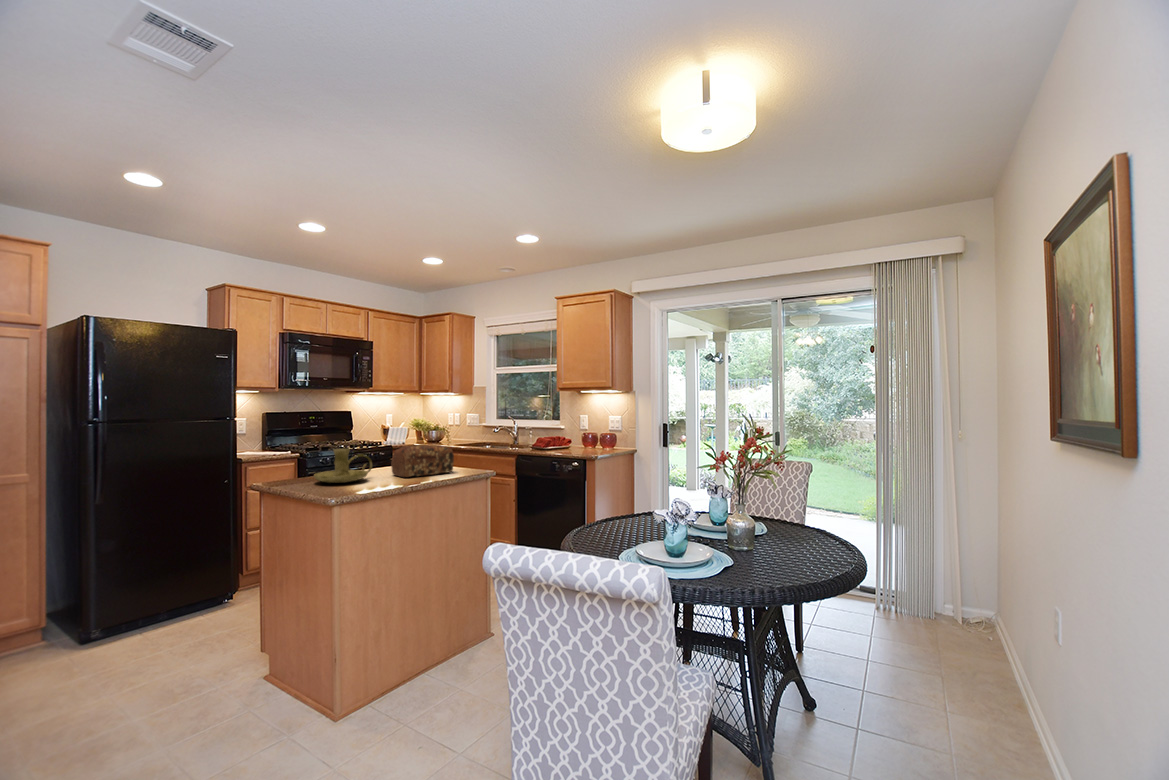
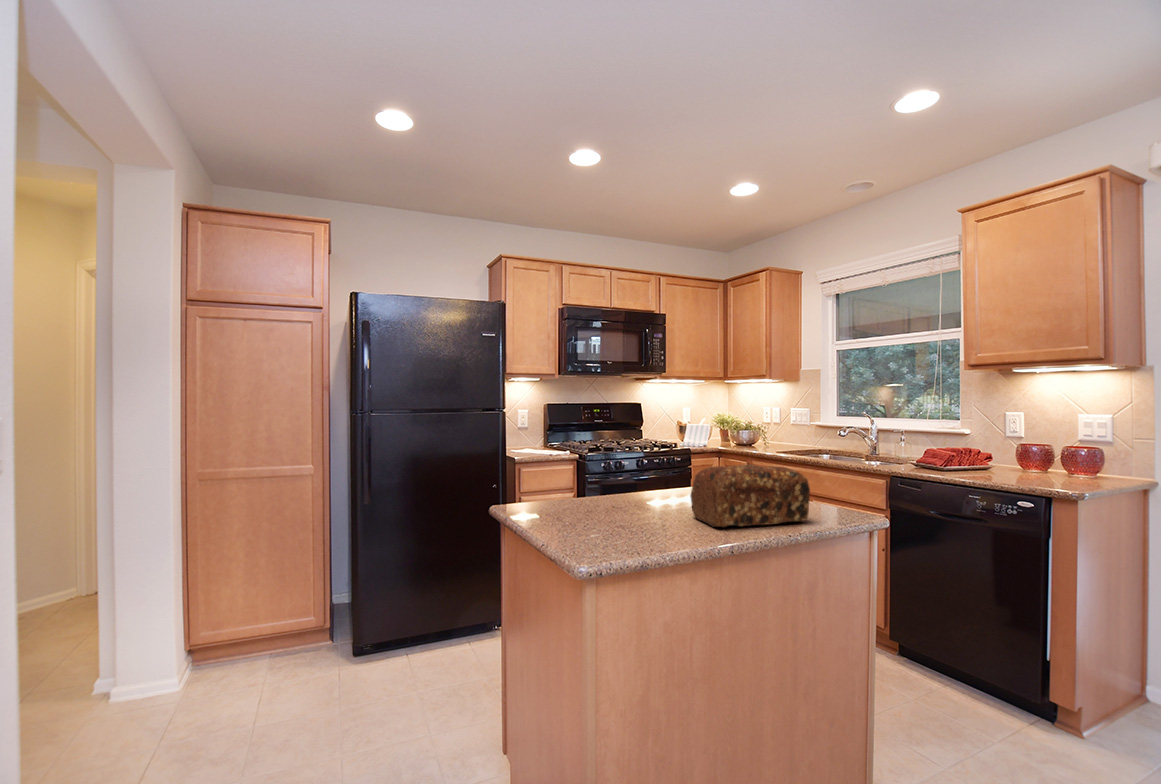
candle holder: present [314,449,372,483] -> none [561,466,658,530]

